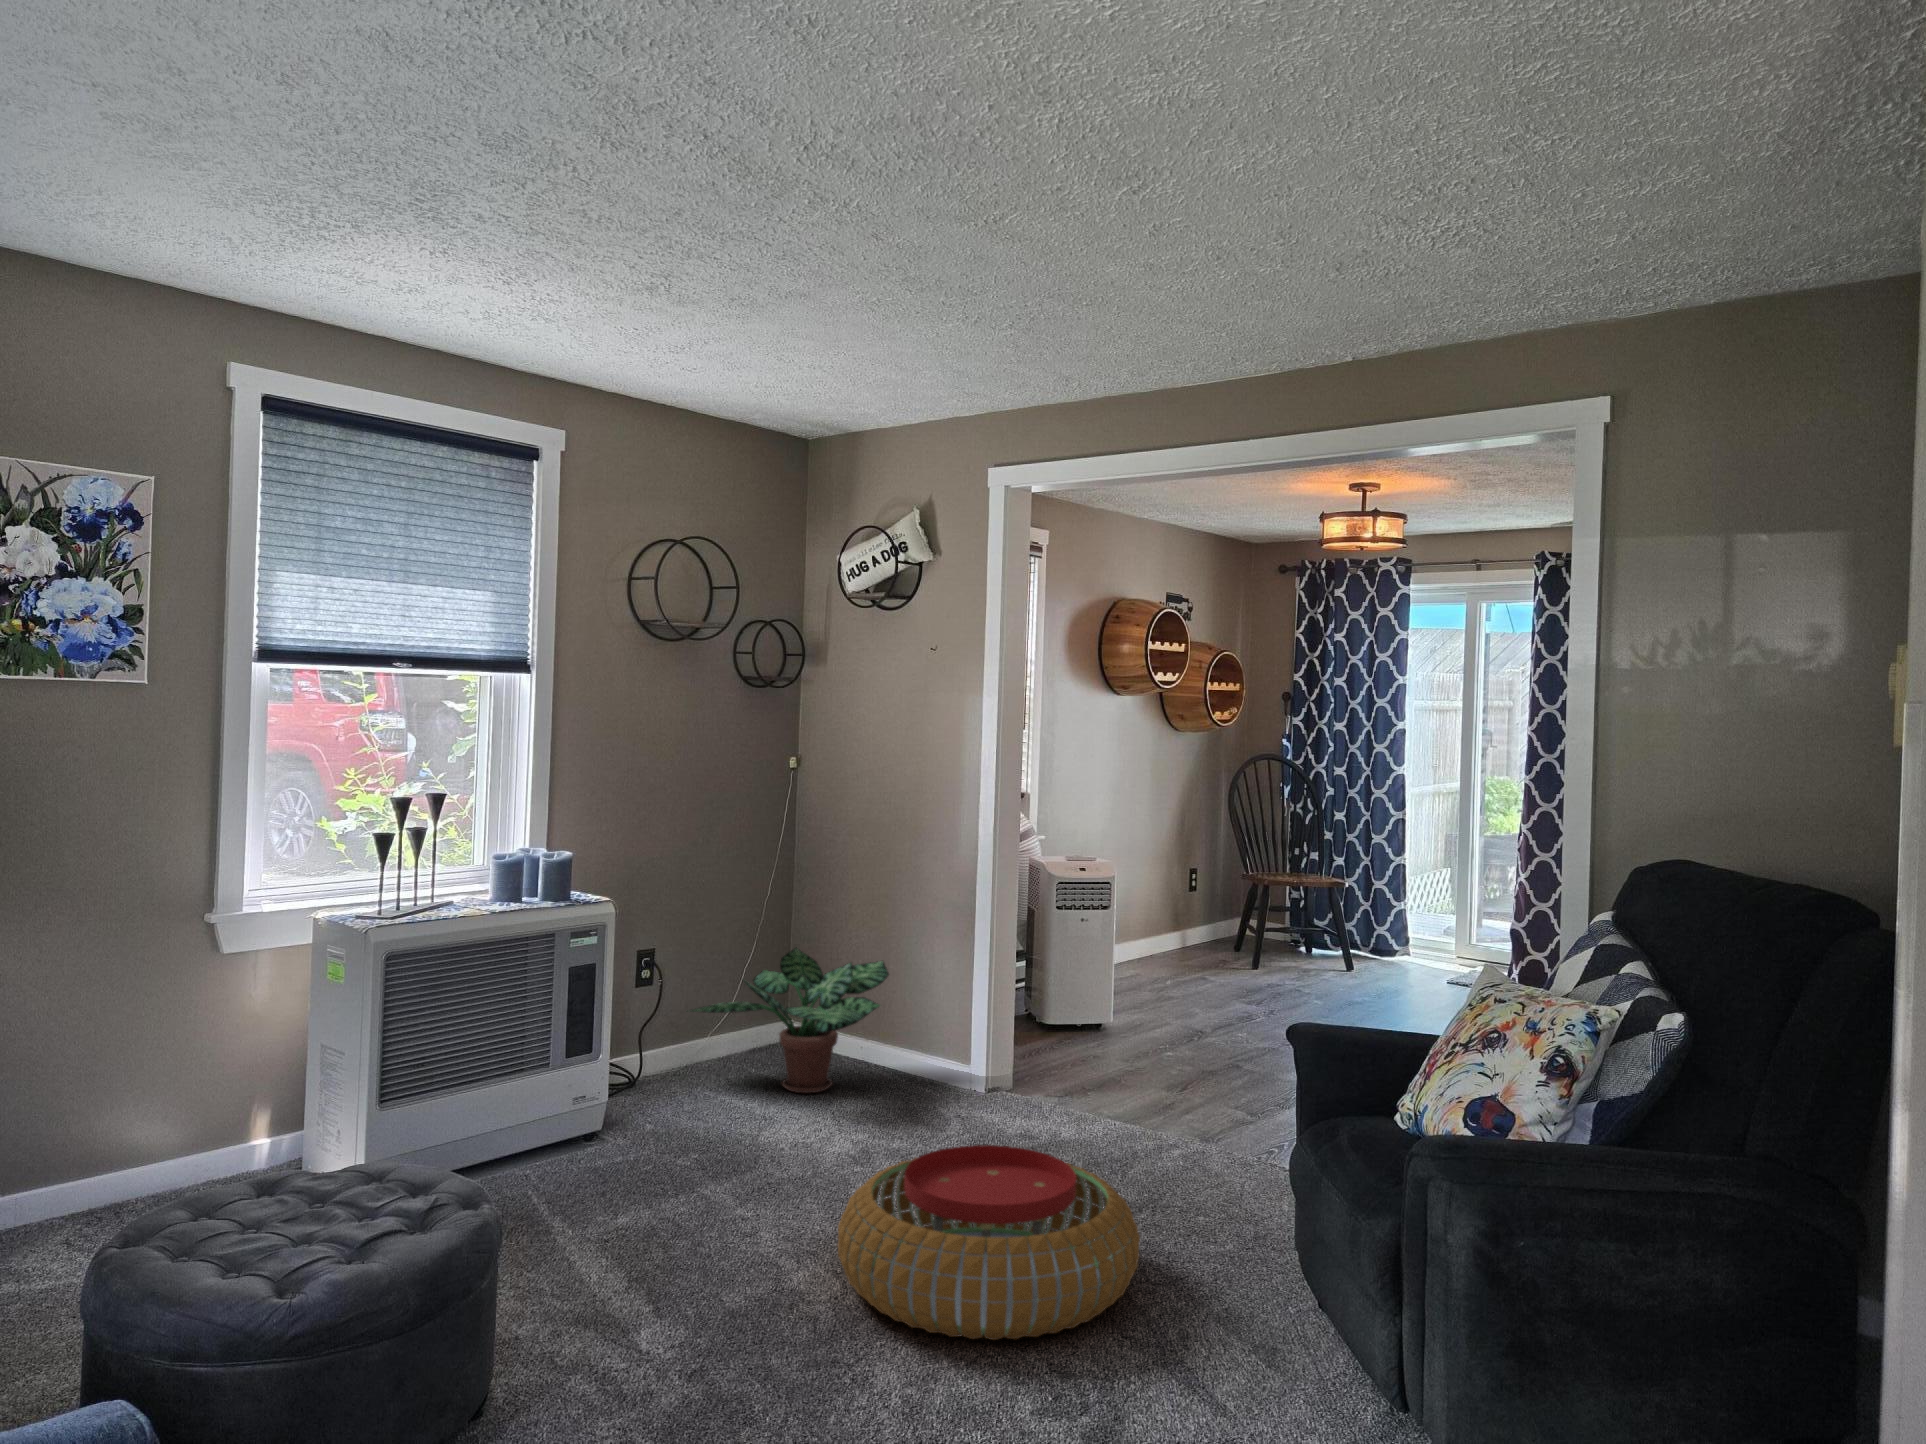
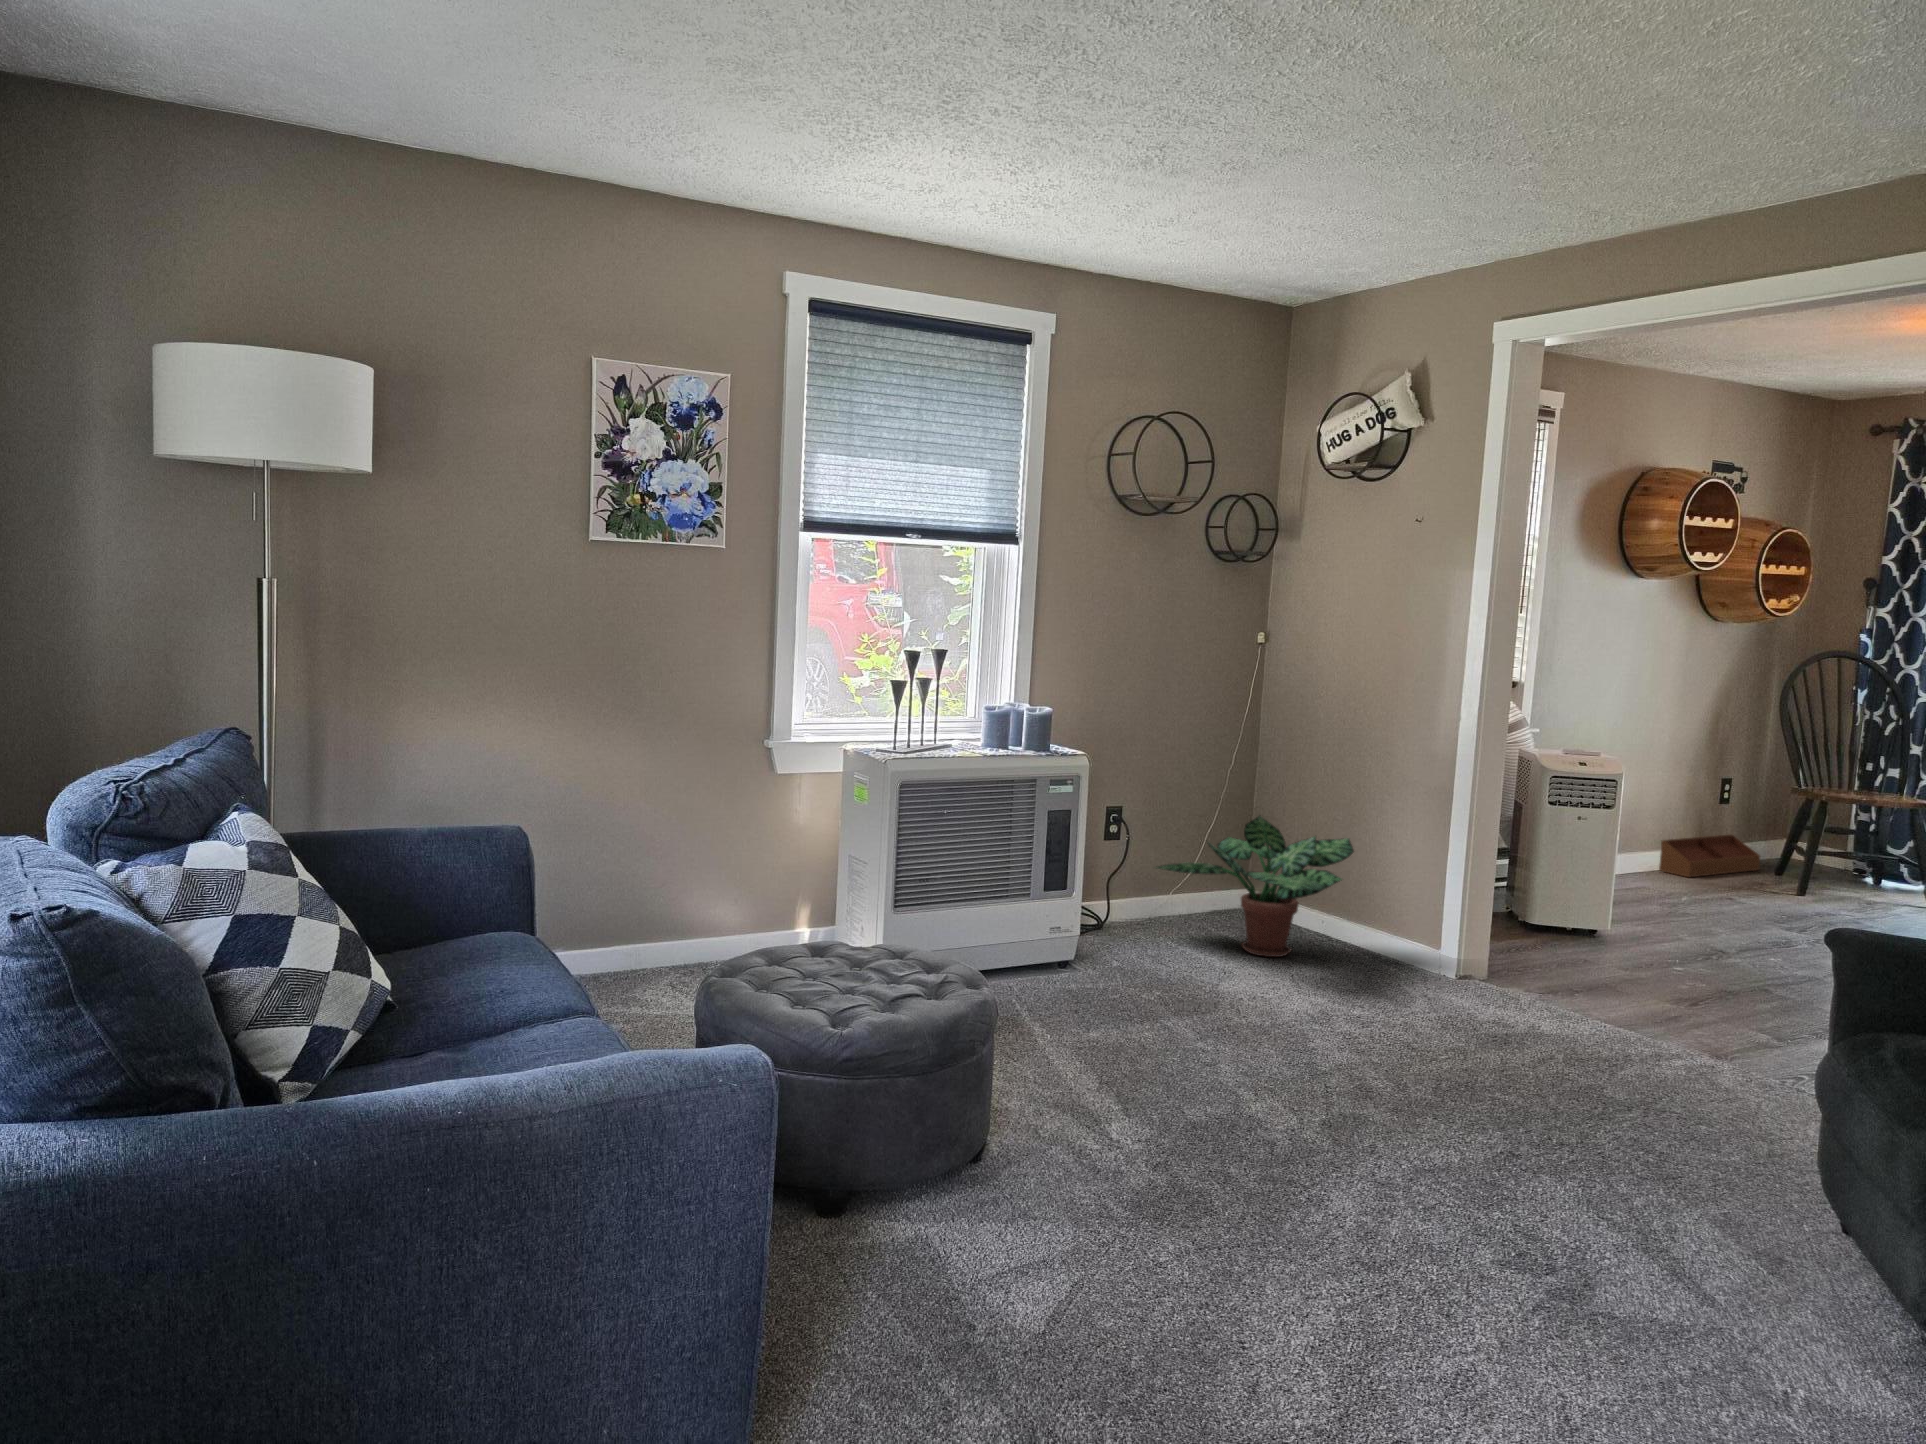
storage bin: none [1144,918,1221,961] -> present [1659,835,1760,877]
pouf: present [838,1145,1140,1340] -> none [1282,1006,1587,1181]

